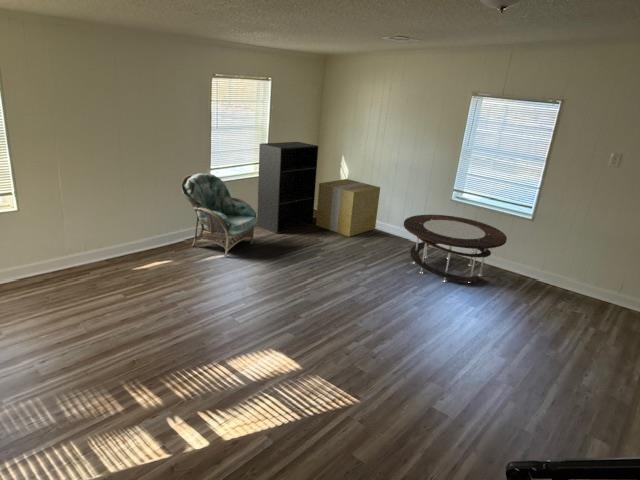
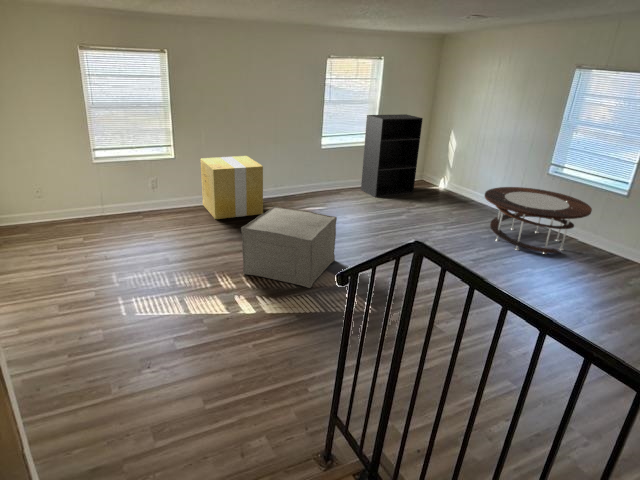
armchair: present [181,173,257,257] -> none [292,139,353,210]
cardboard box: present [316,179,380,237] -> present [201,156,263,219]
ottoman: none [160,271,276,381] -> present [241,206,337,288]

